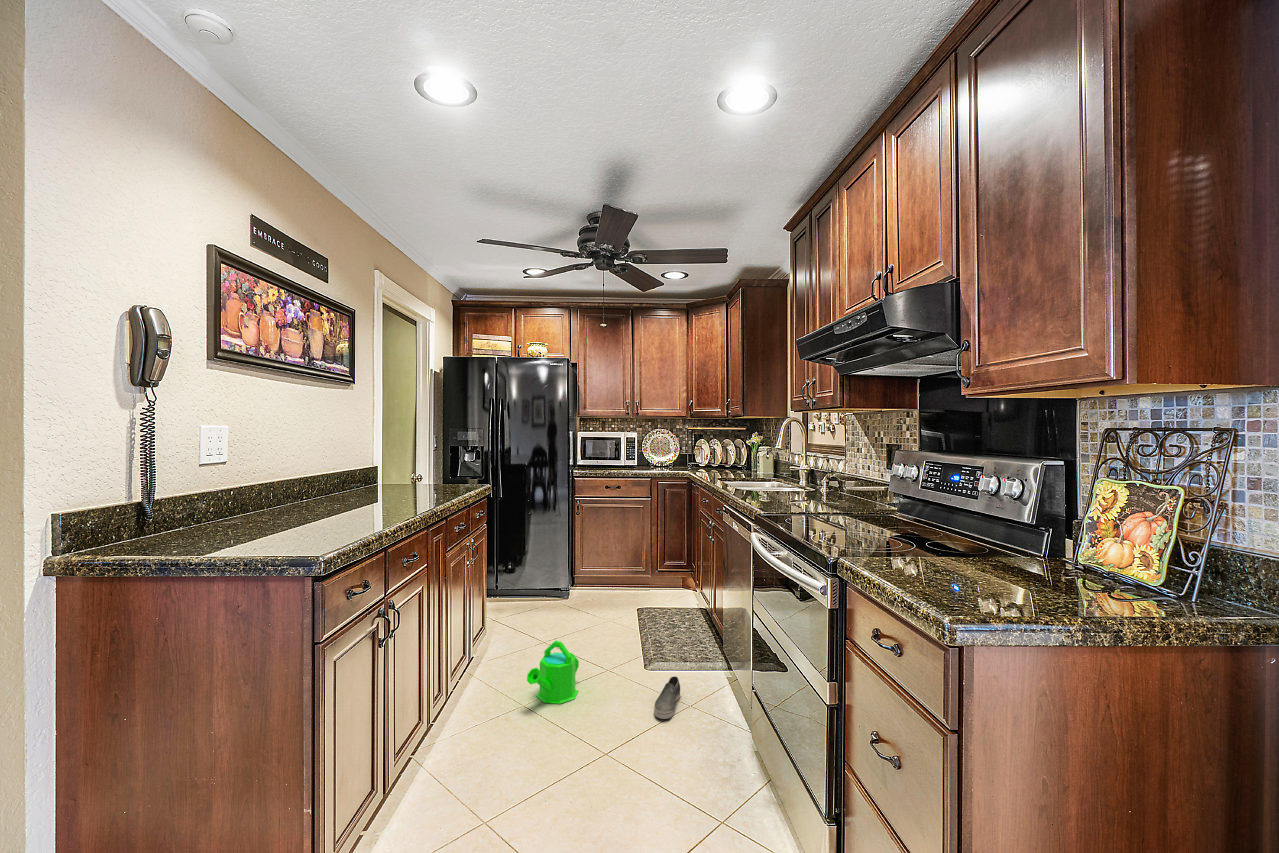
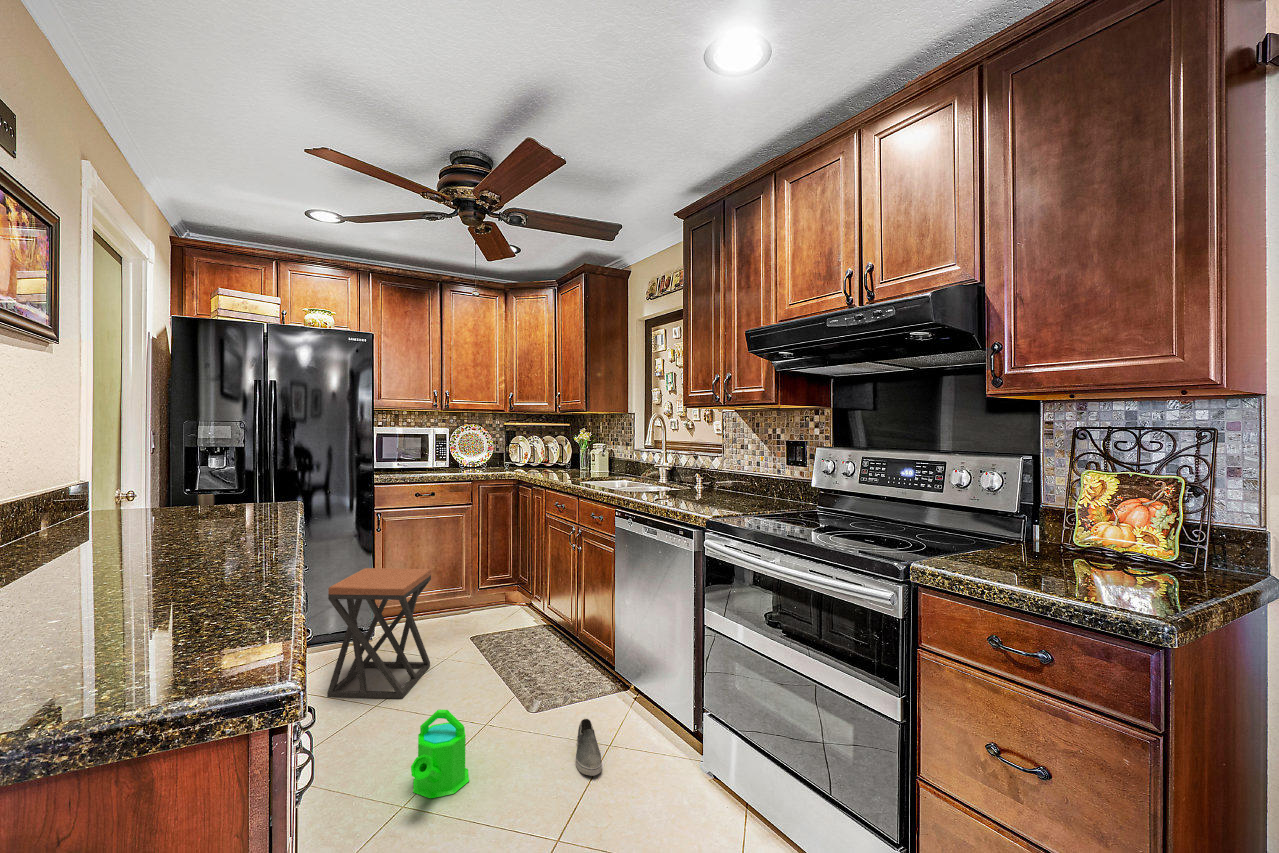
stool: none [521,538,596,637] -> present [327,568,431,698]

